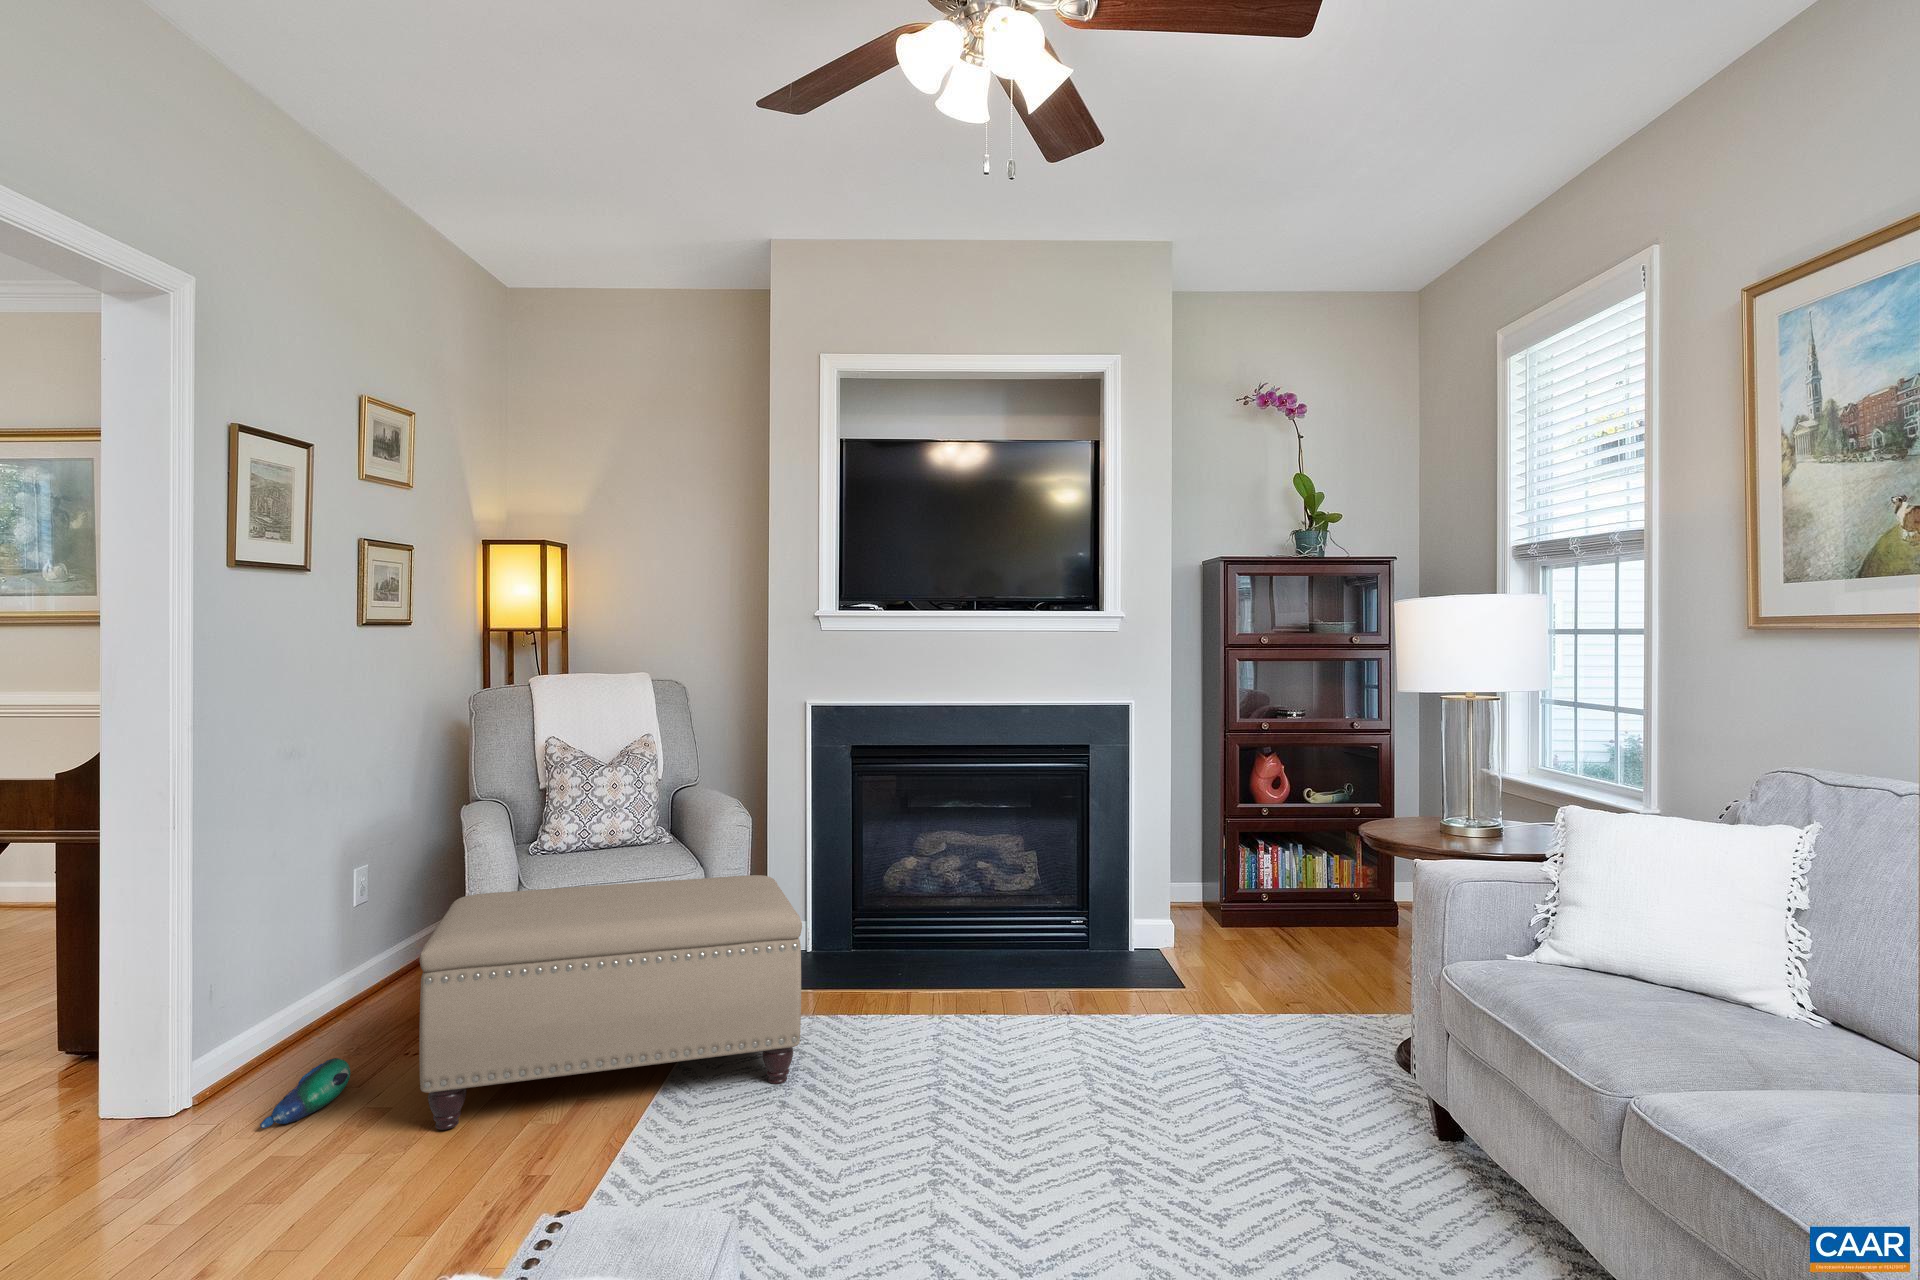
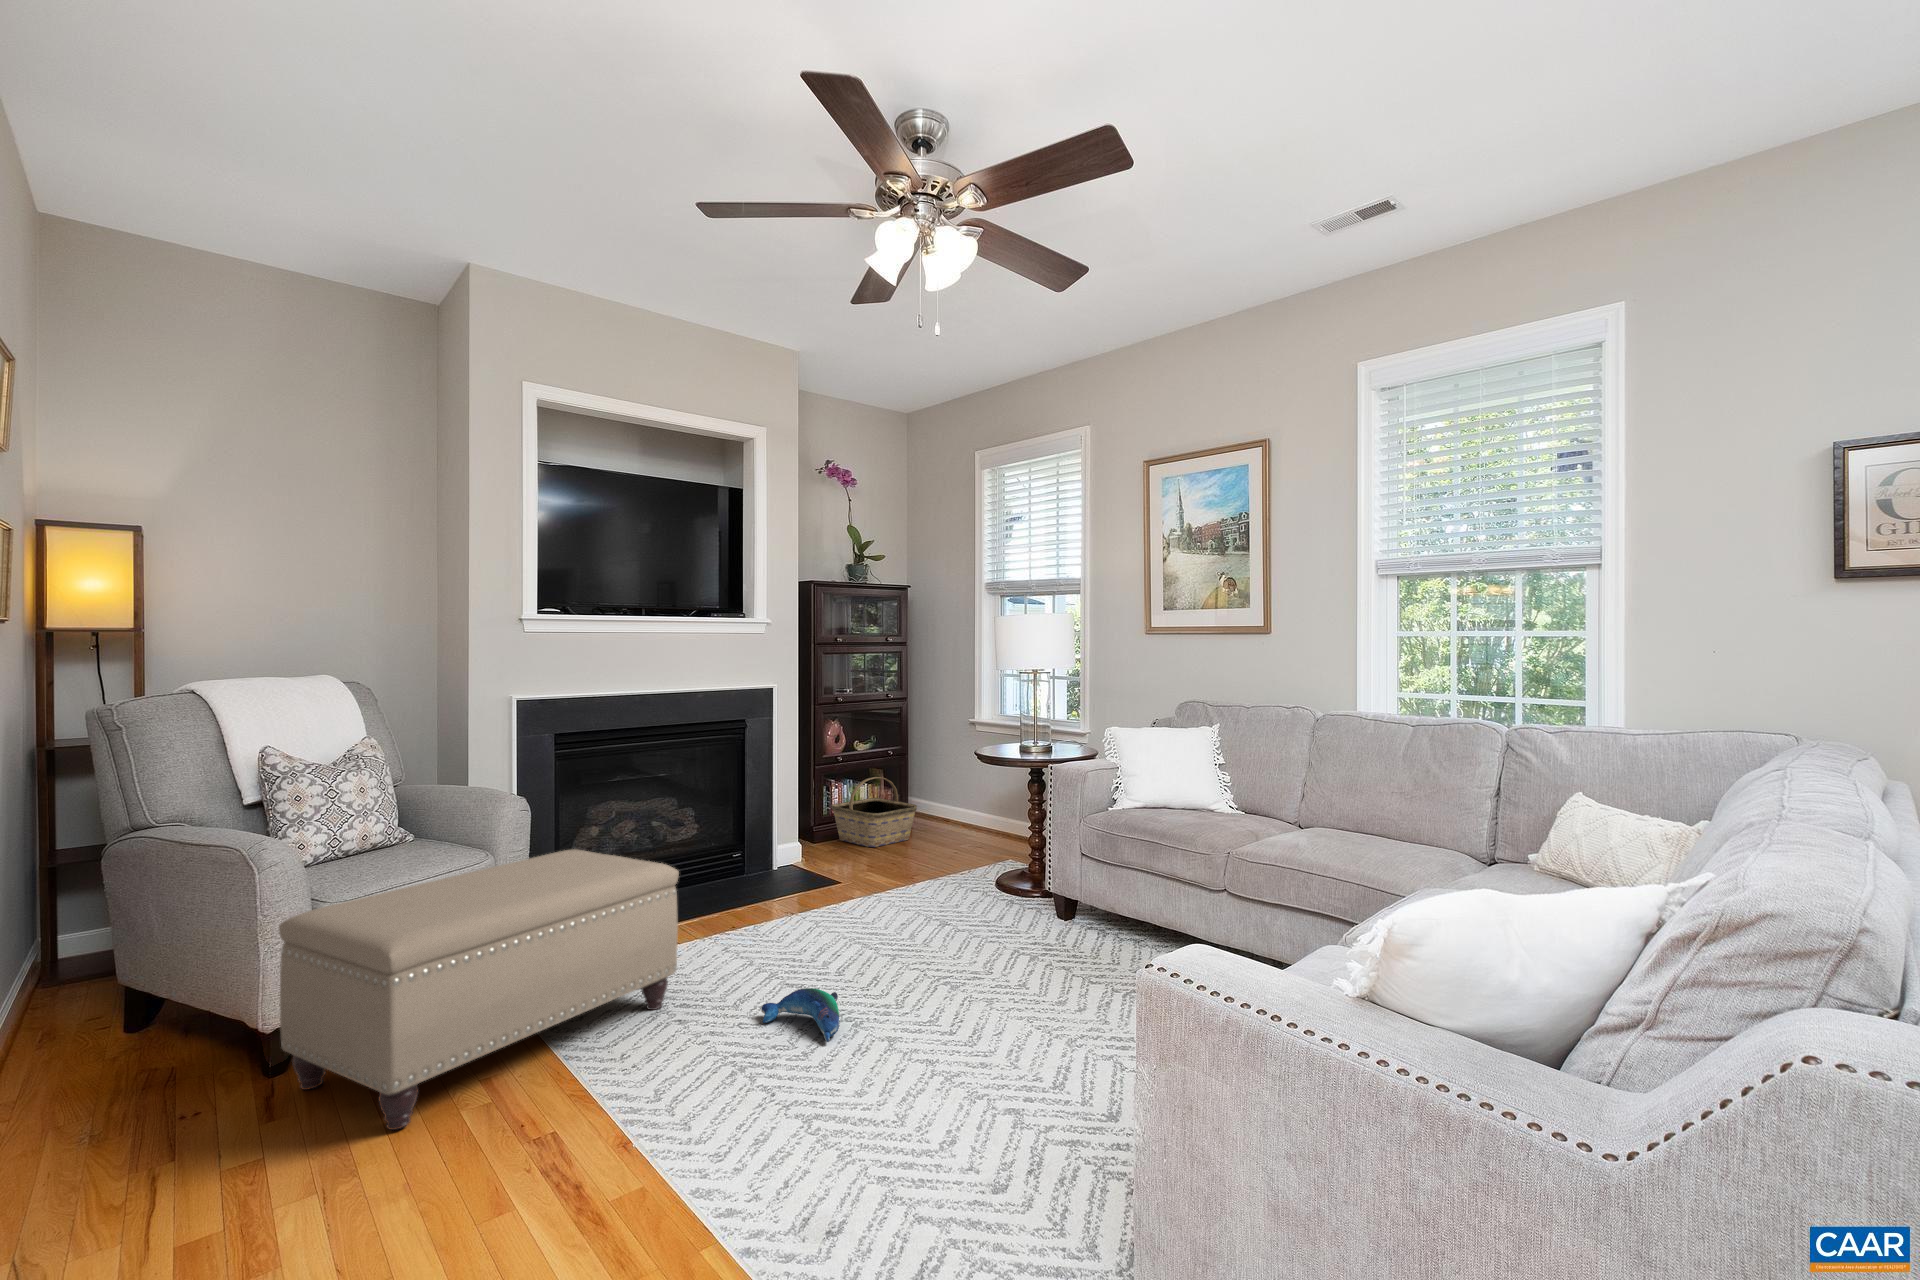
basket: none [1254,839,1373,940] -> present [831,777,917,847]
plush toy: present [260,1058,351,1128] -> present [761,988,839,1042]

